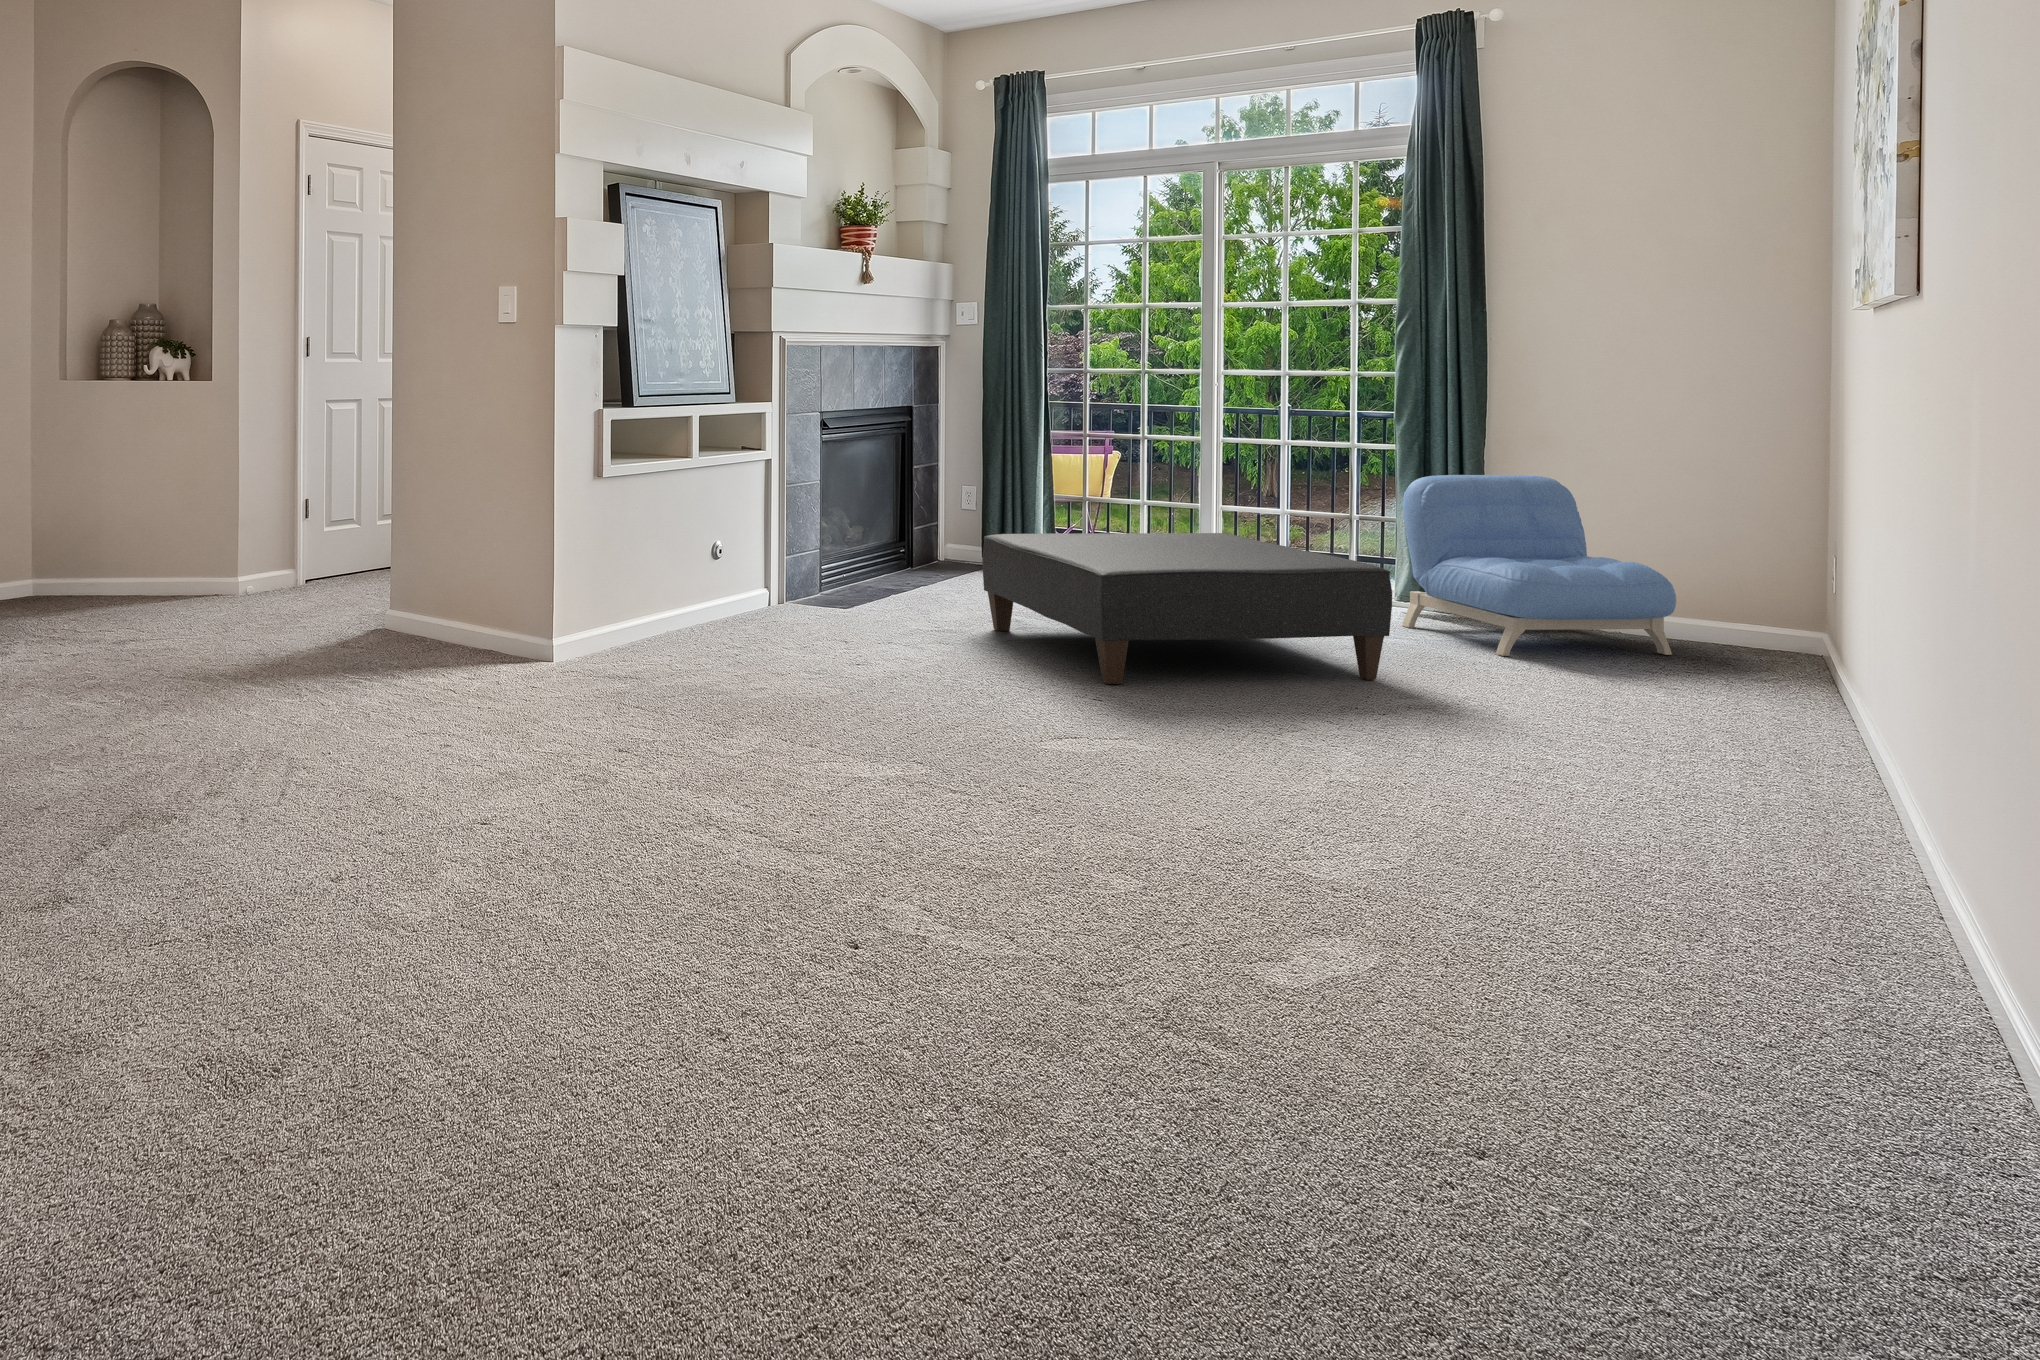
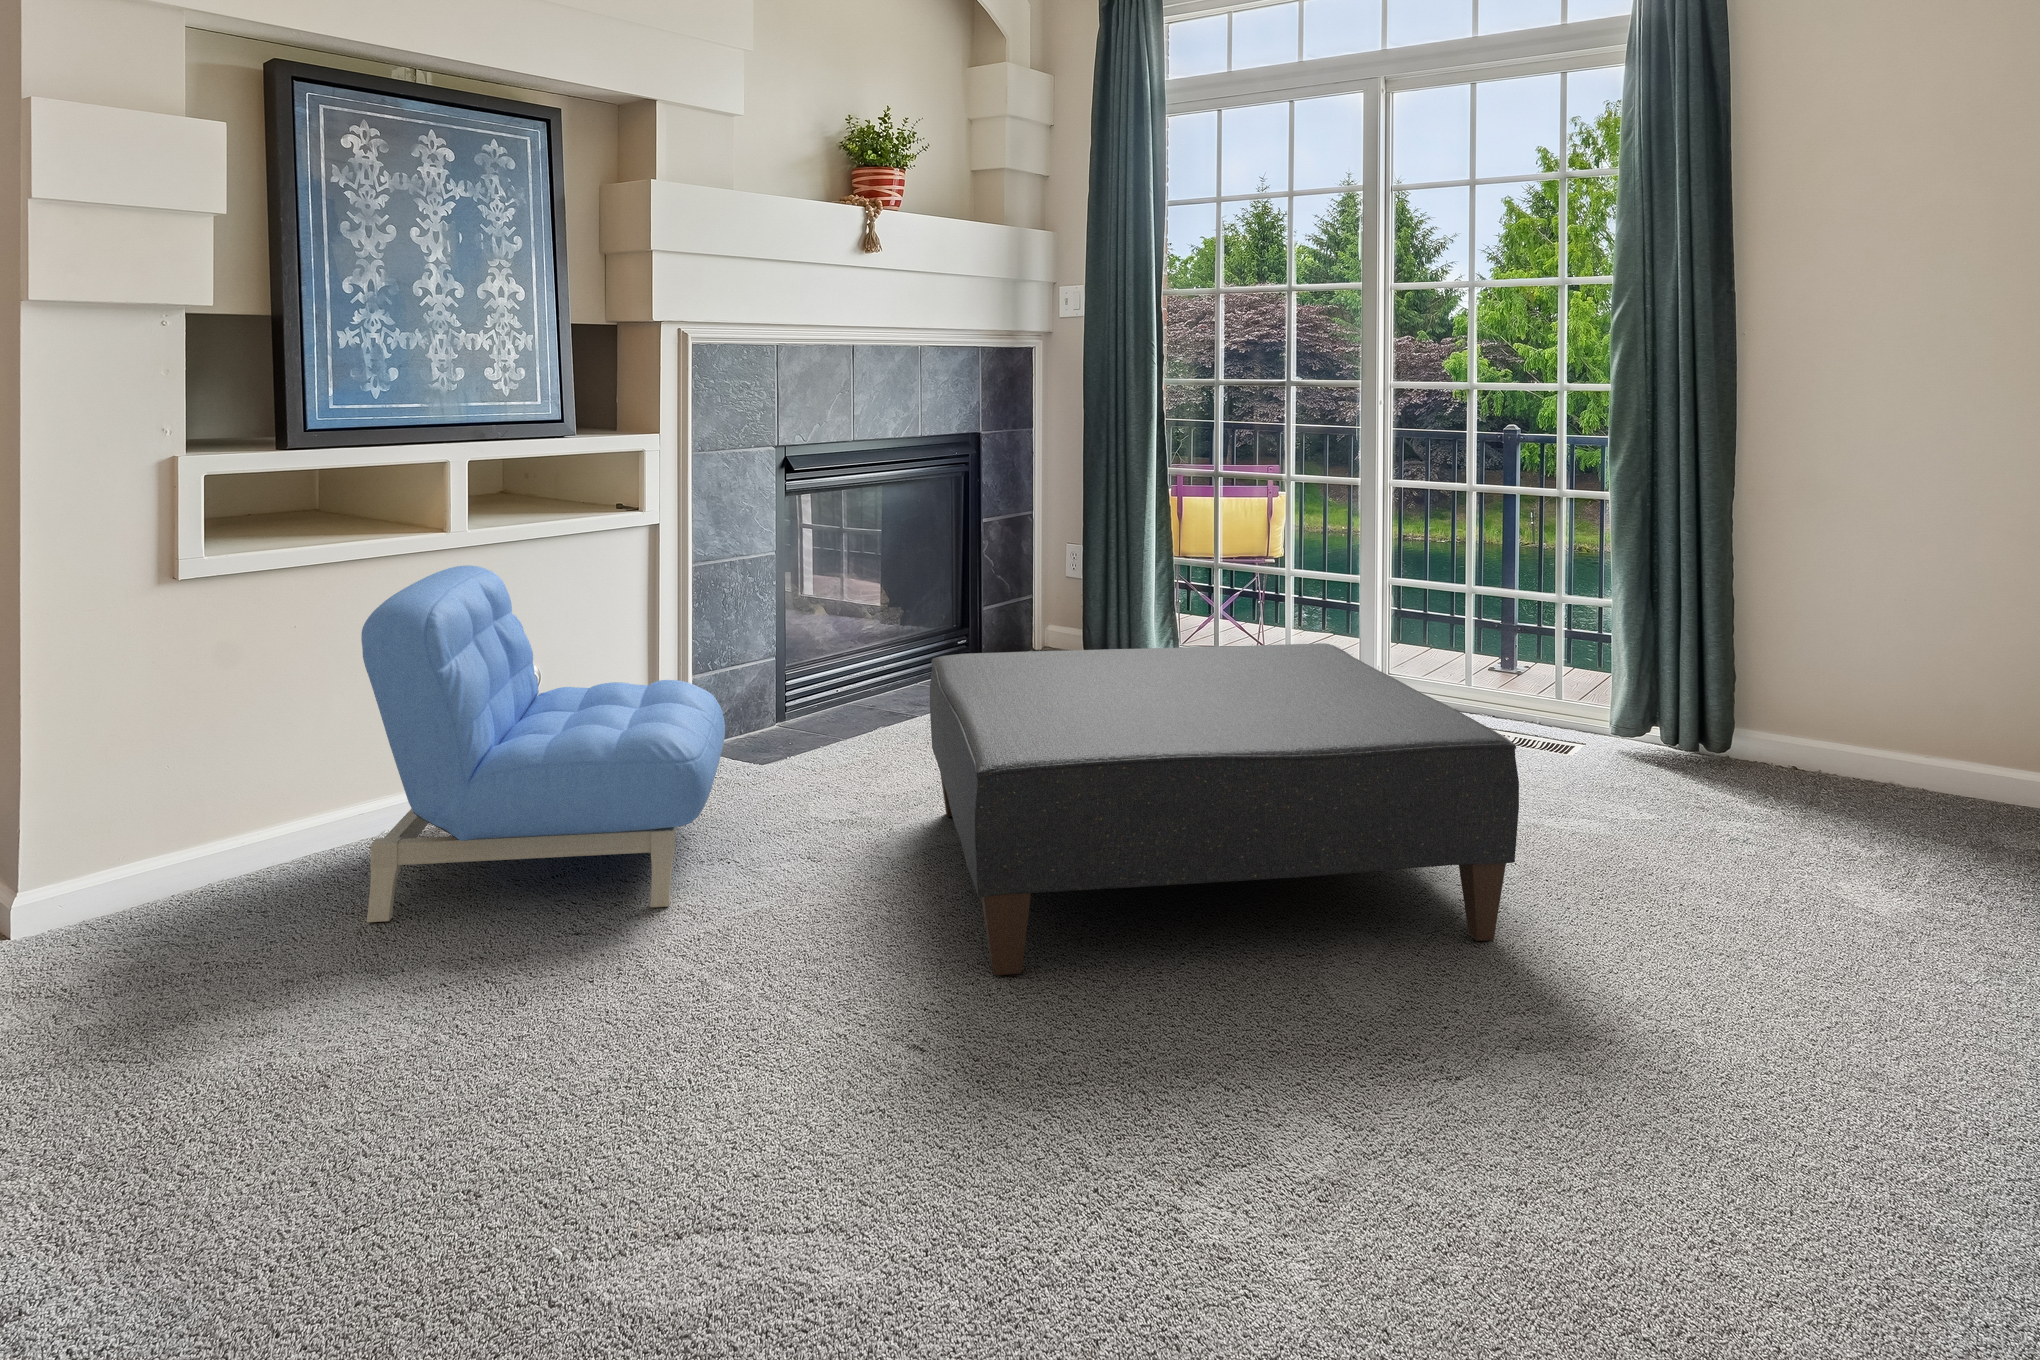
armchair: present [1402,475,1676,656] -> present [361,565,725,922]

